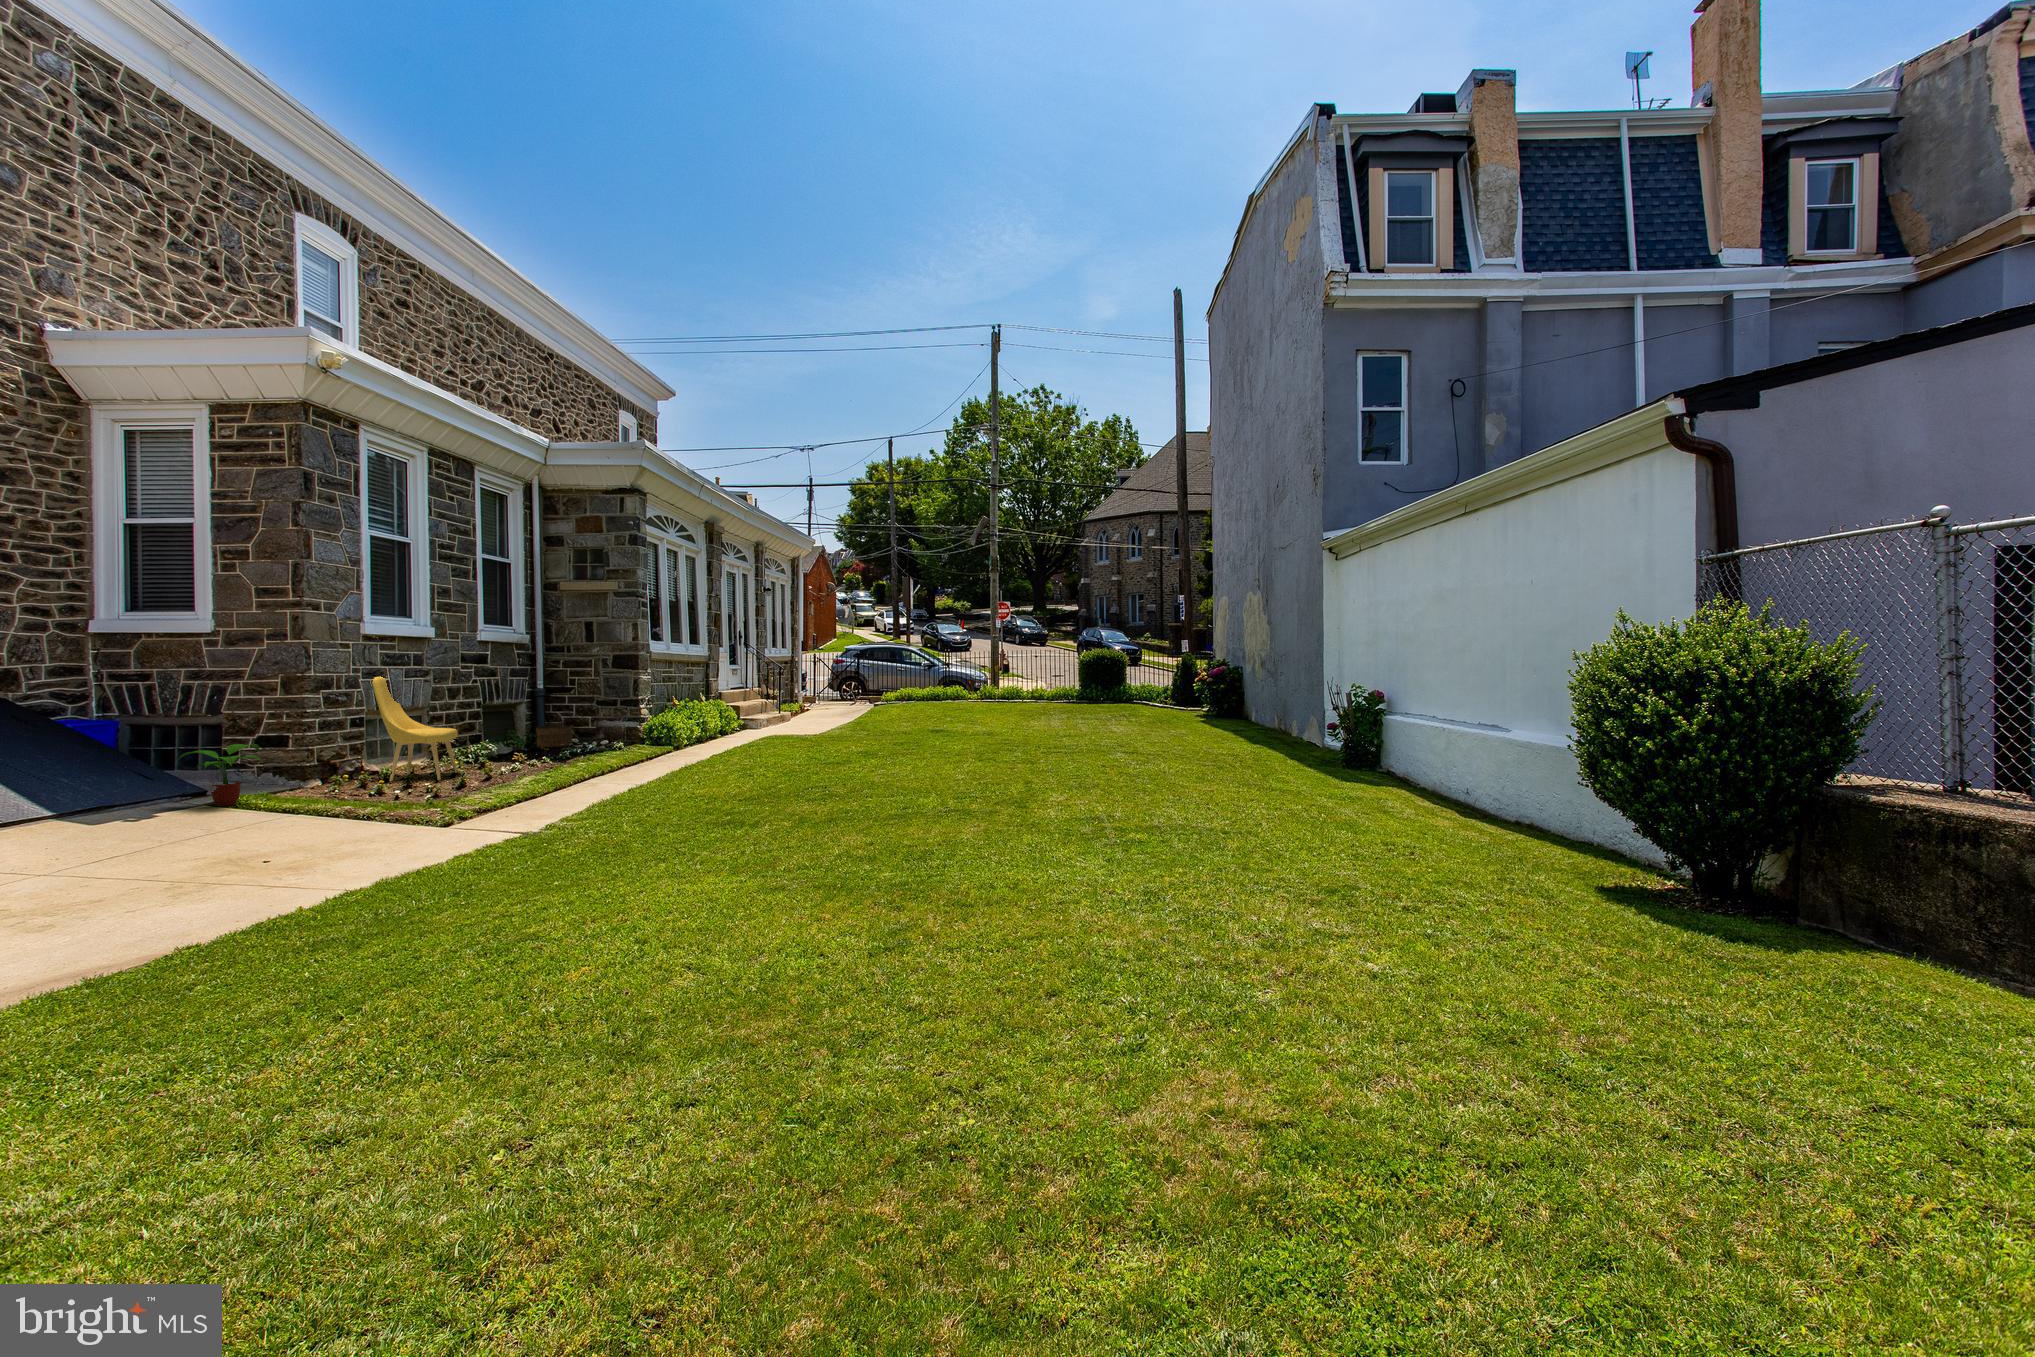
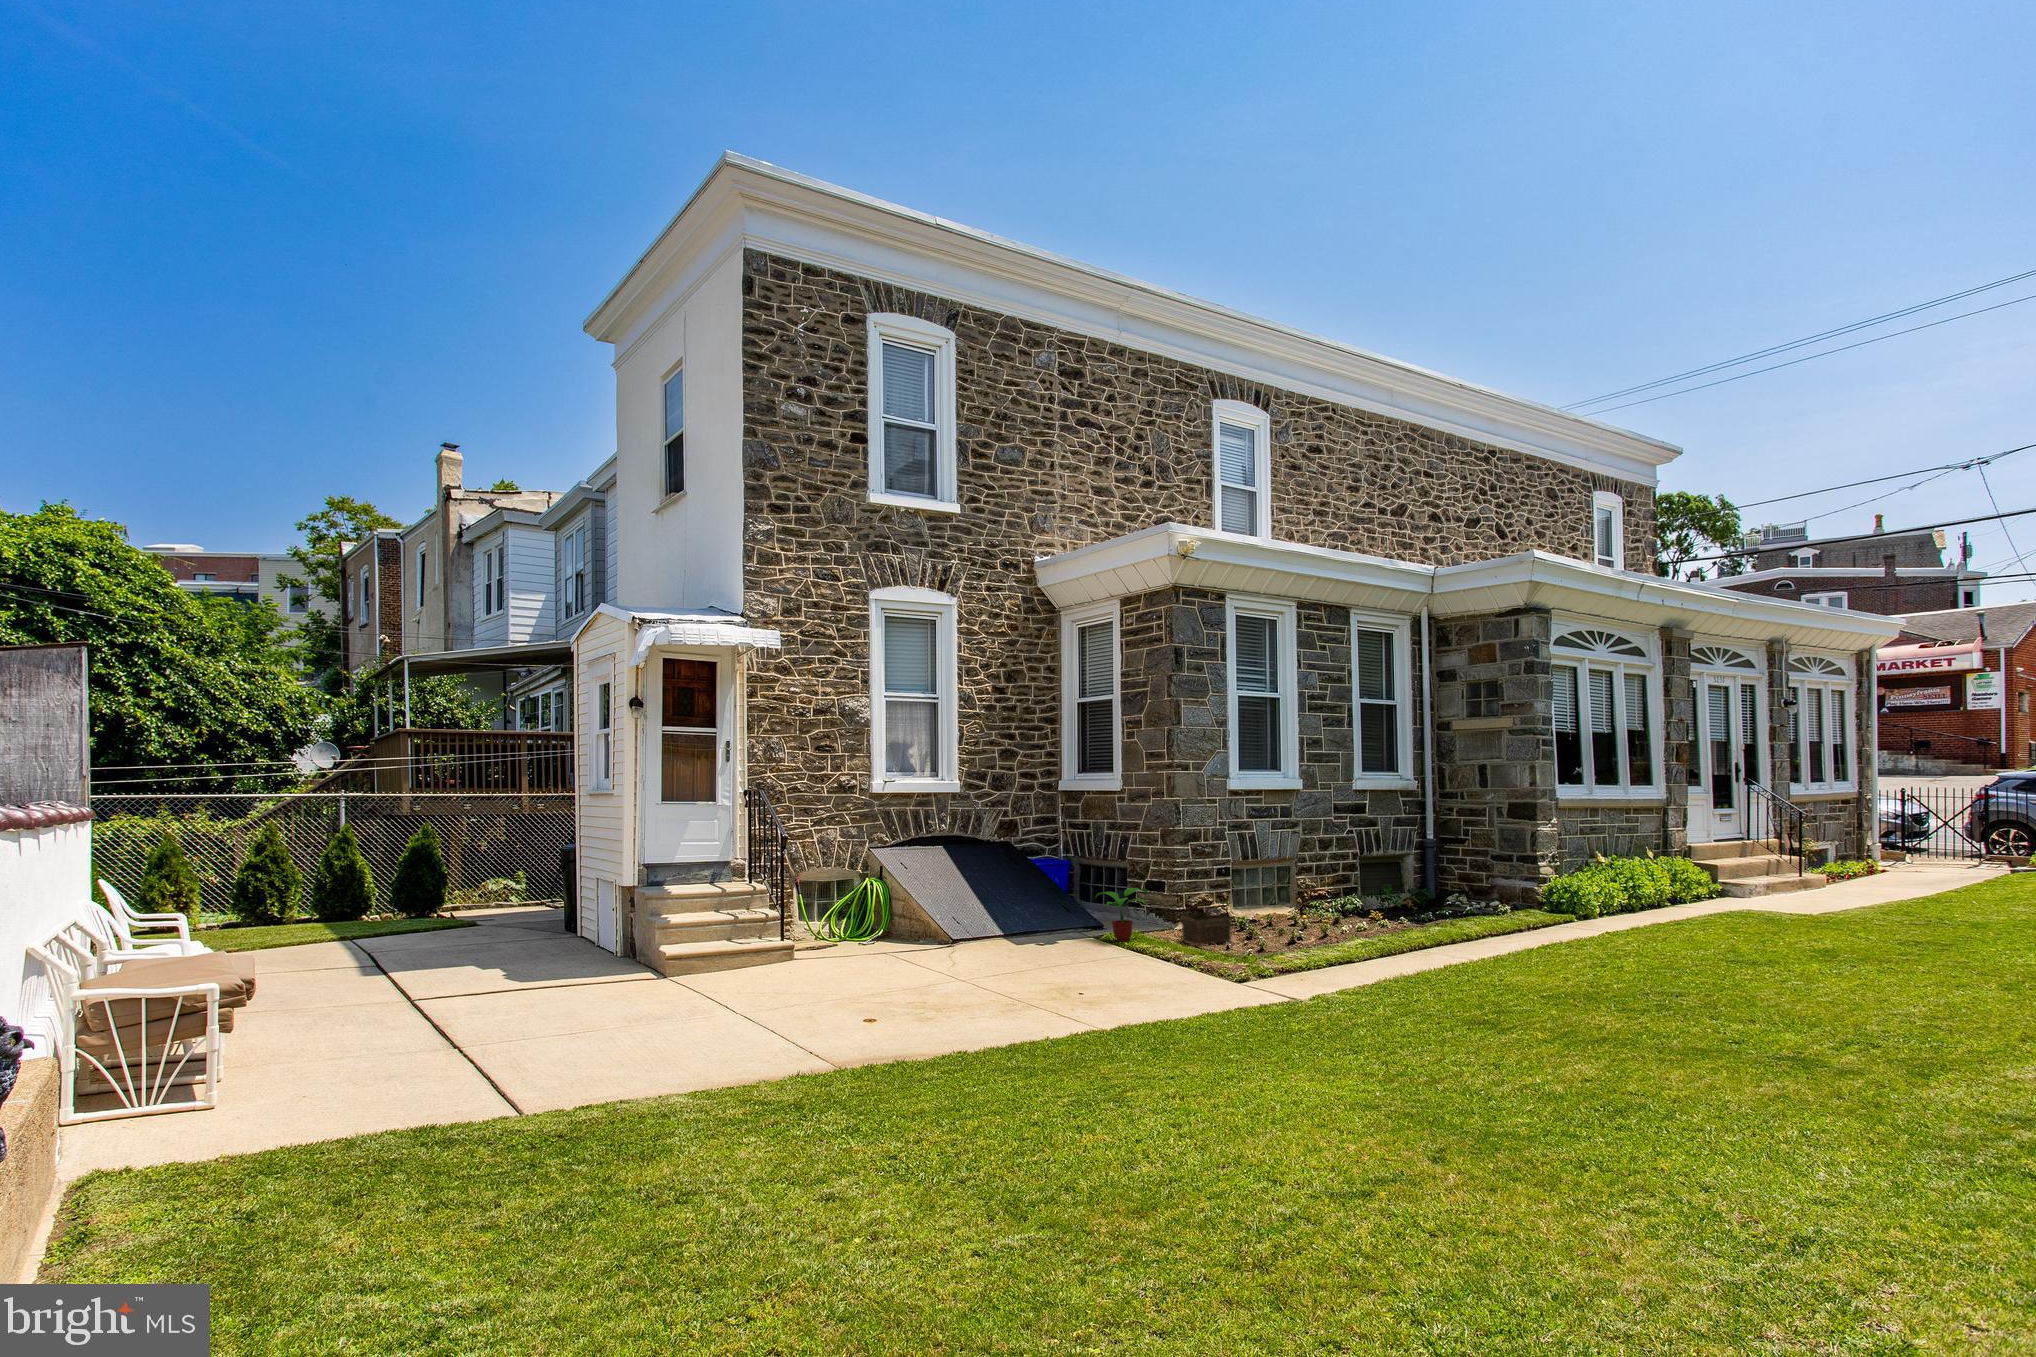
chair: present [372,677,458,781] -> none [1239,829,1316,936]
basket: present [536,723,573,747] -> present [1180,912,1231,945]

